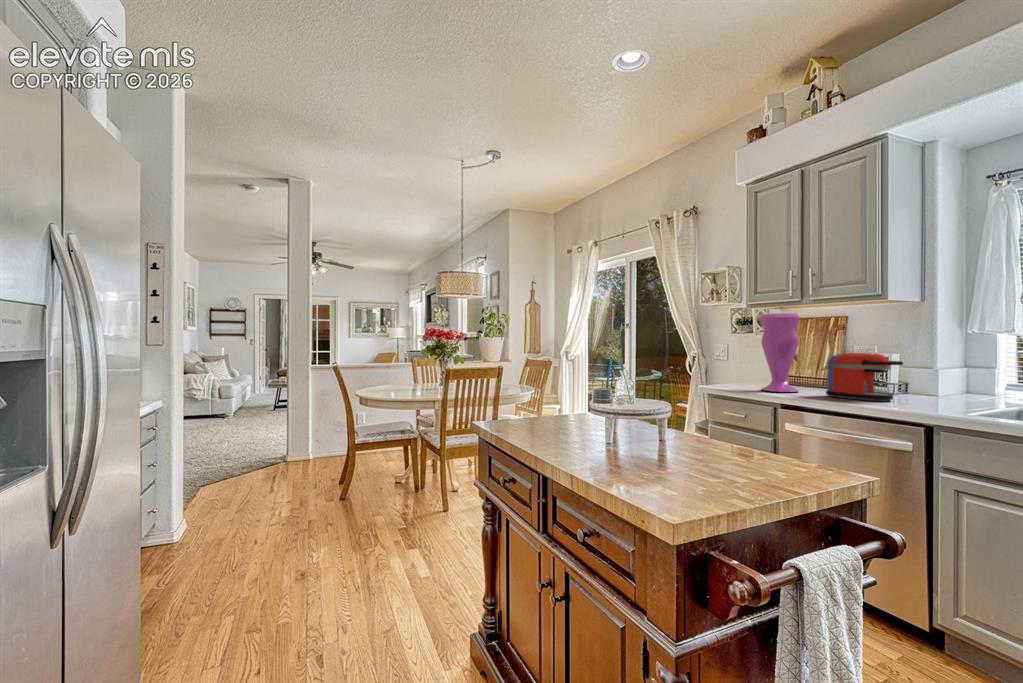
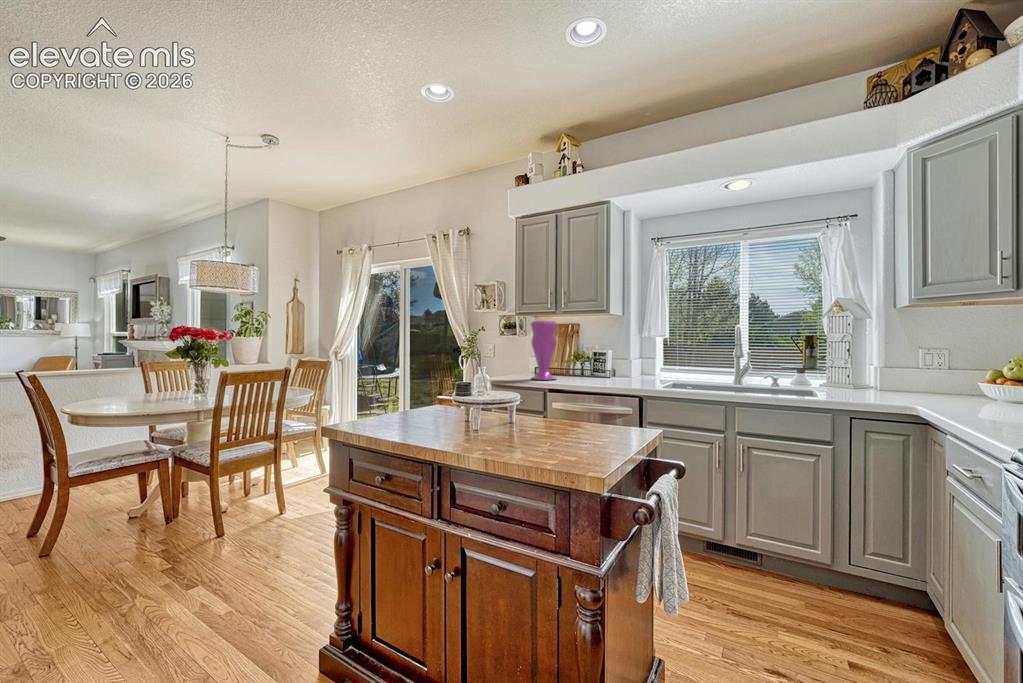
coffee maker: present [826,353,903,401] -> none [576,350,622,383]

